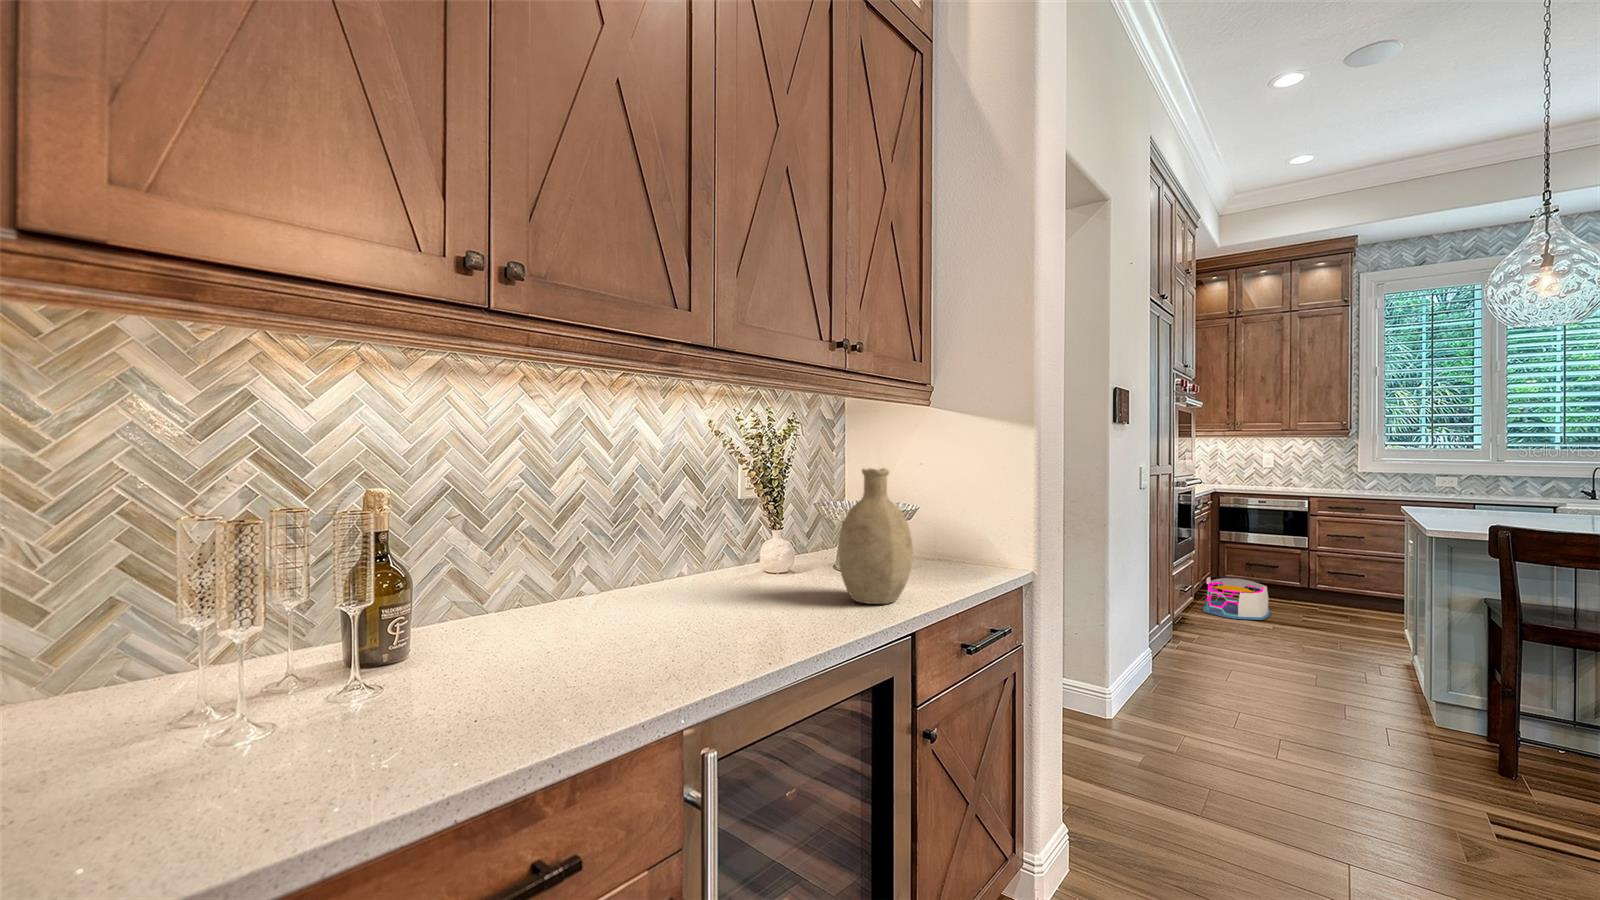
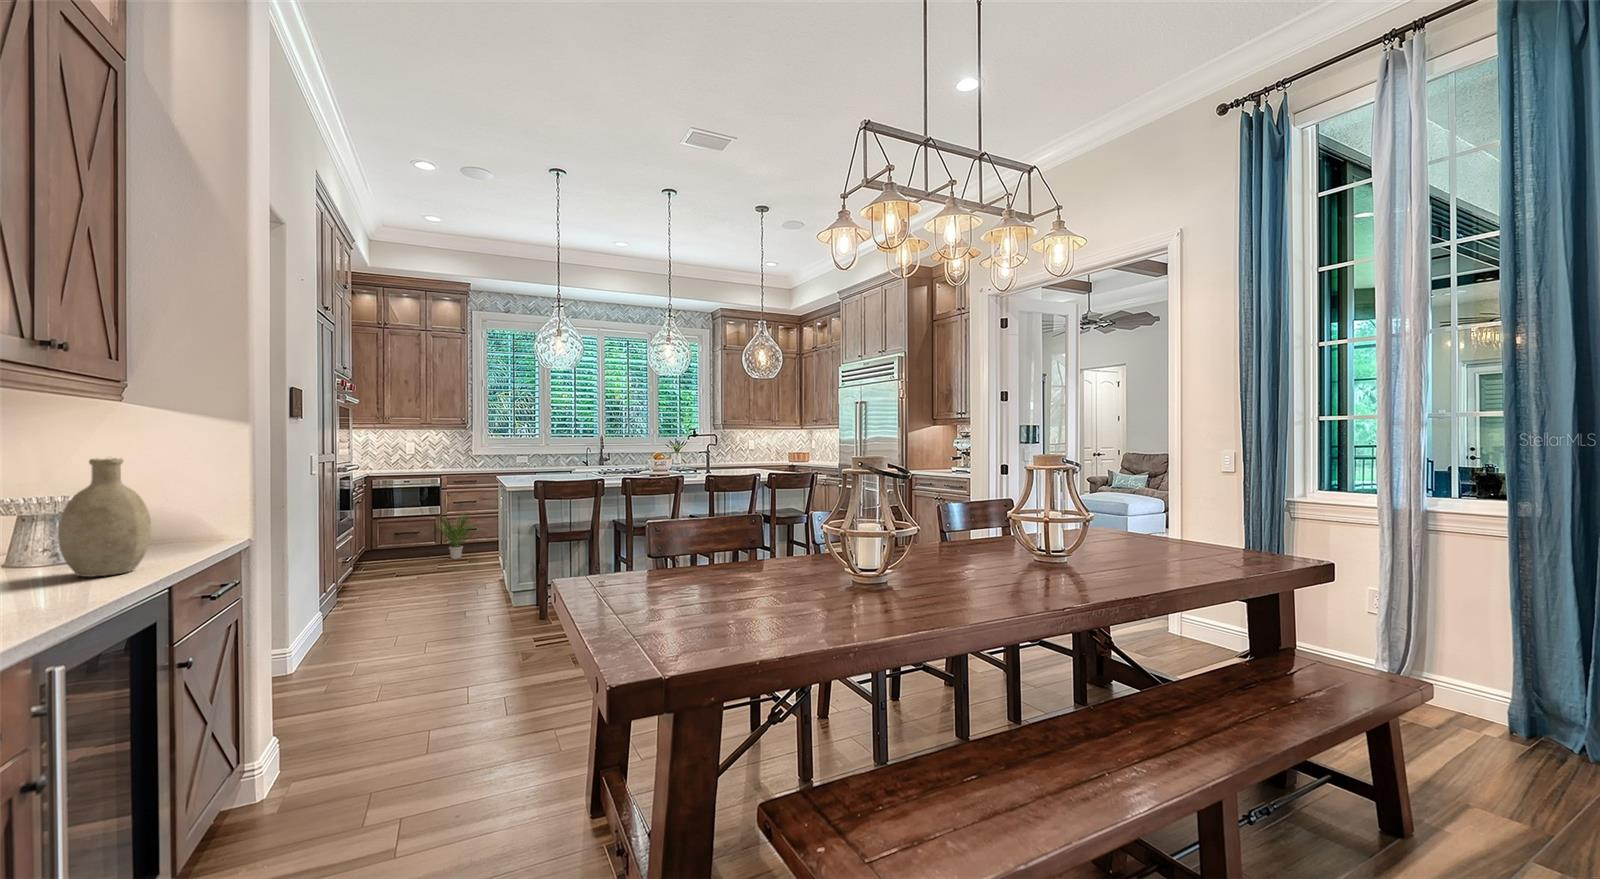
potted plant: none [1293,547,1368,611] -> present [440,513,474,559]
storage bin: present [1203,577,1270,620] -> none [360,546,414,578]

